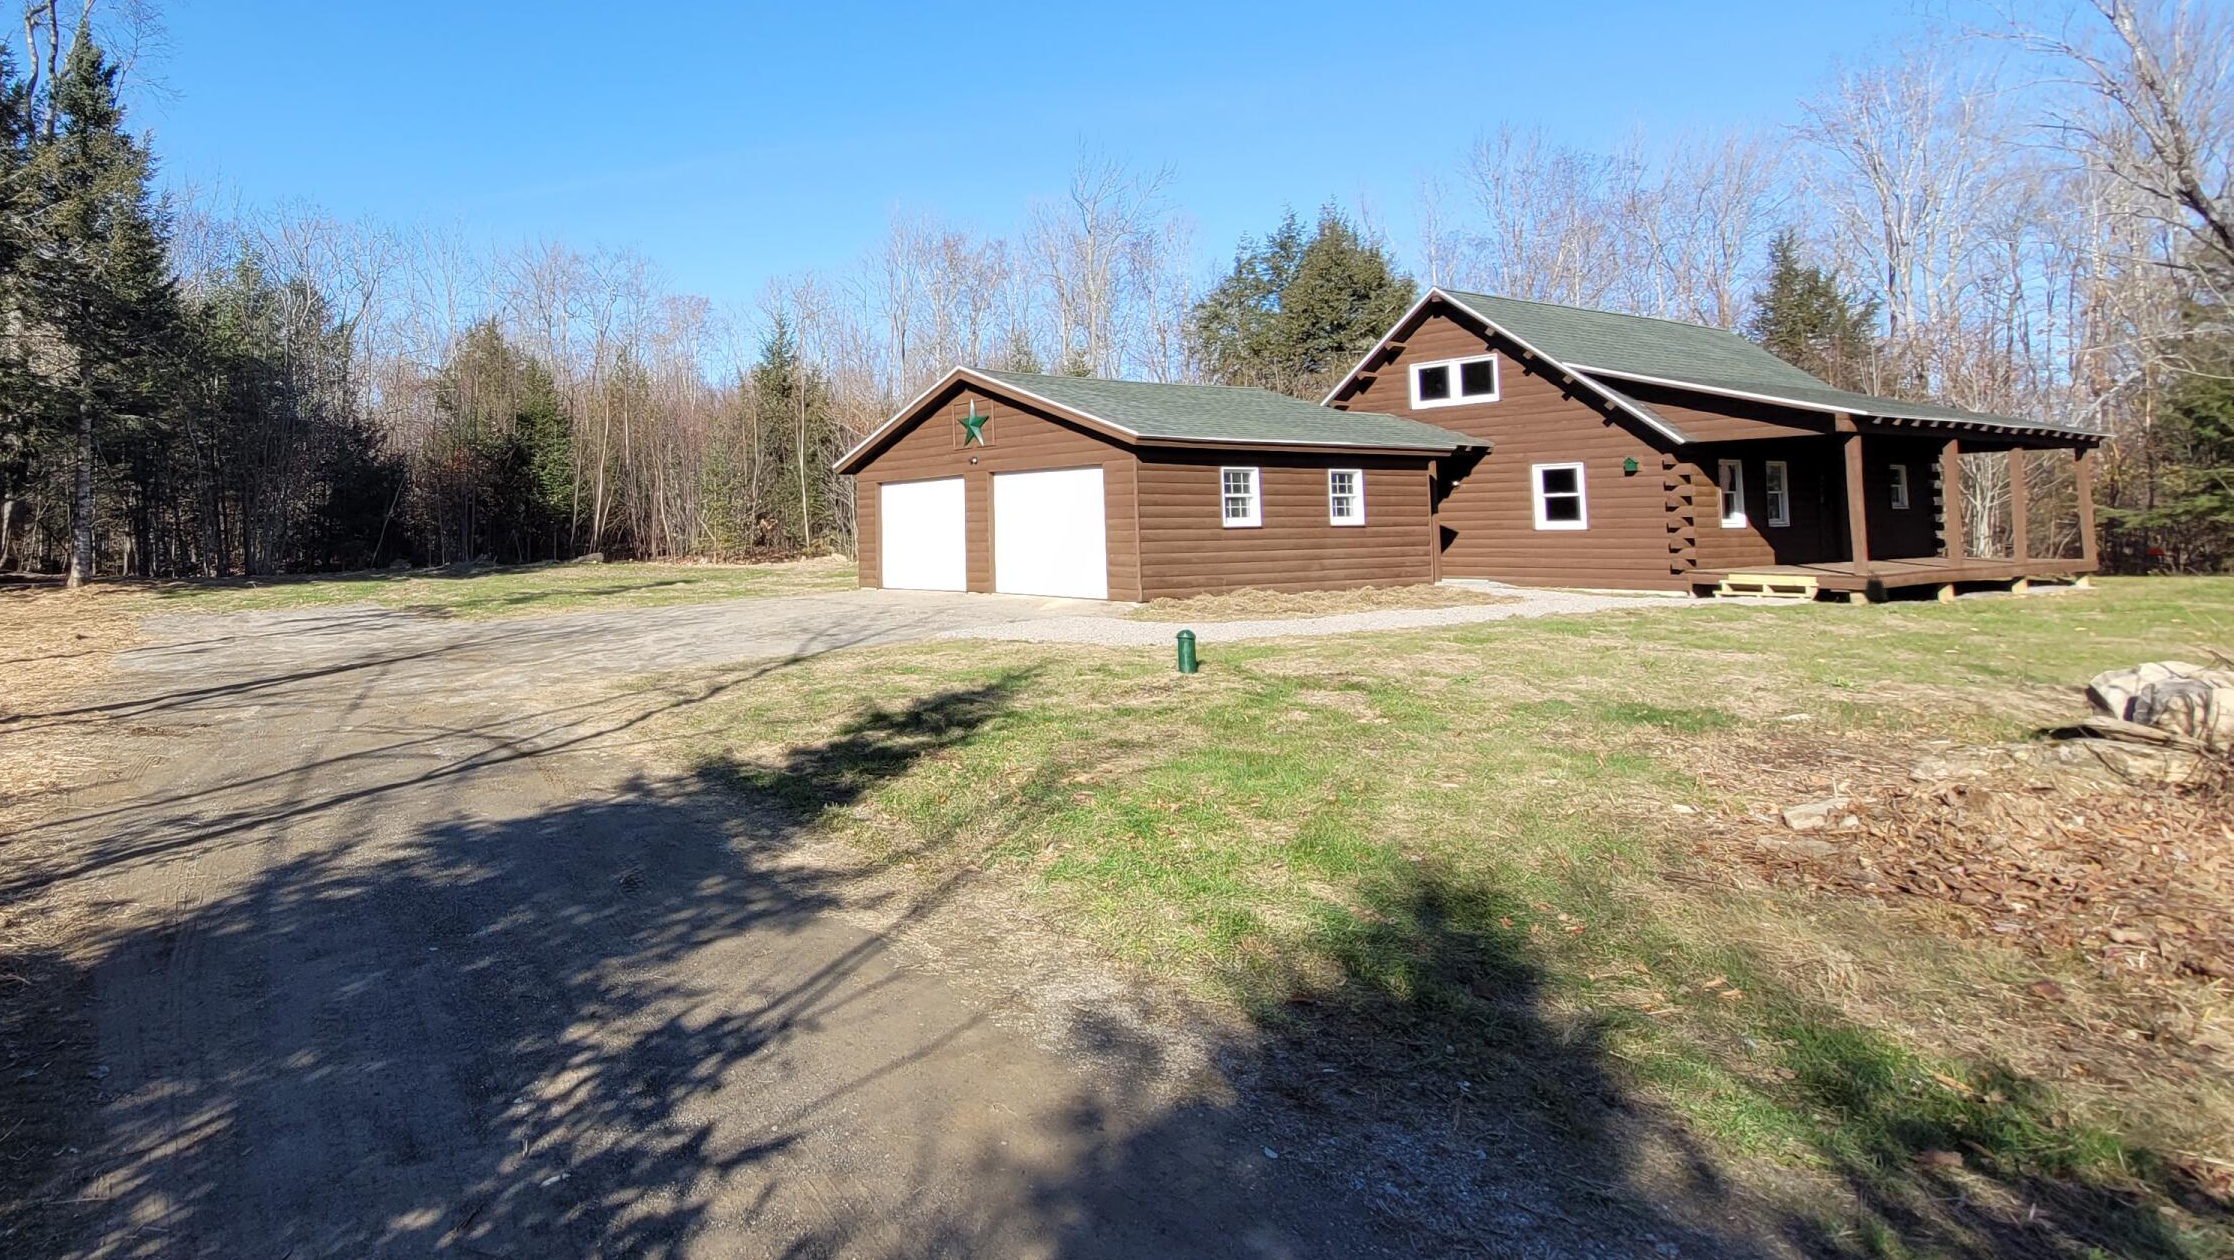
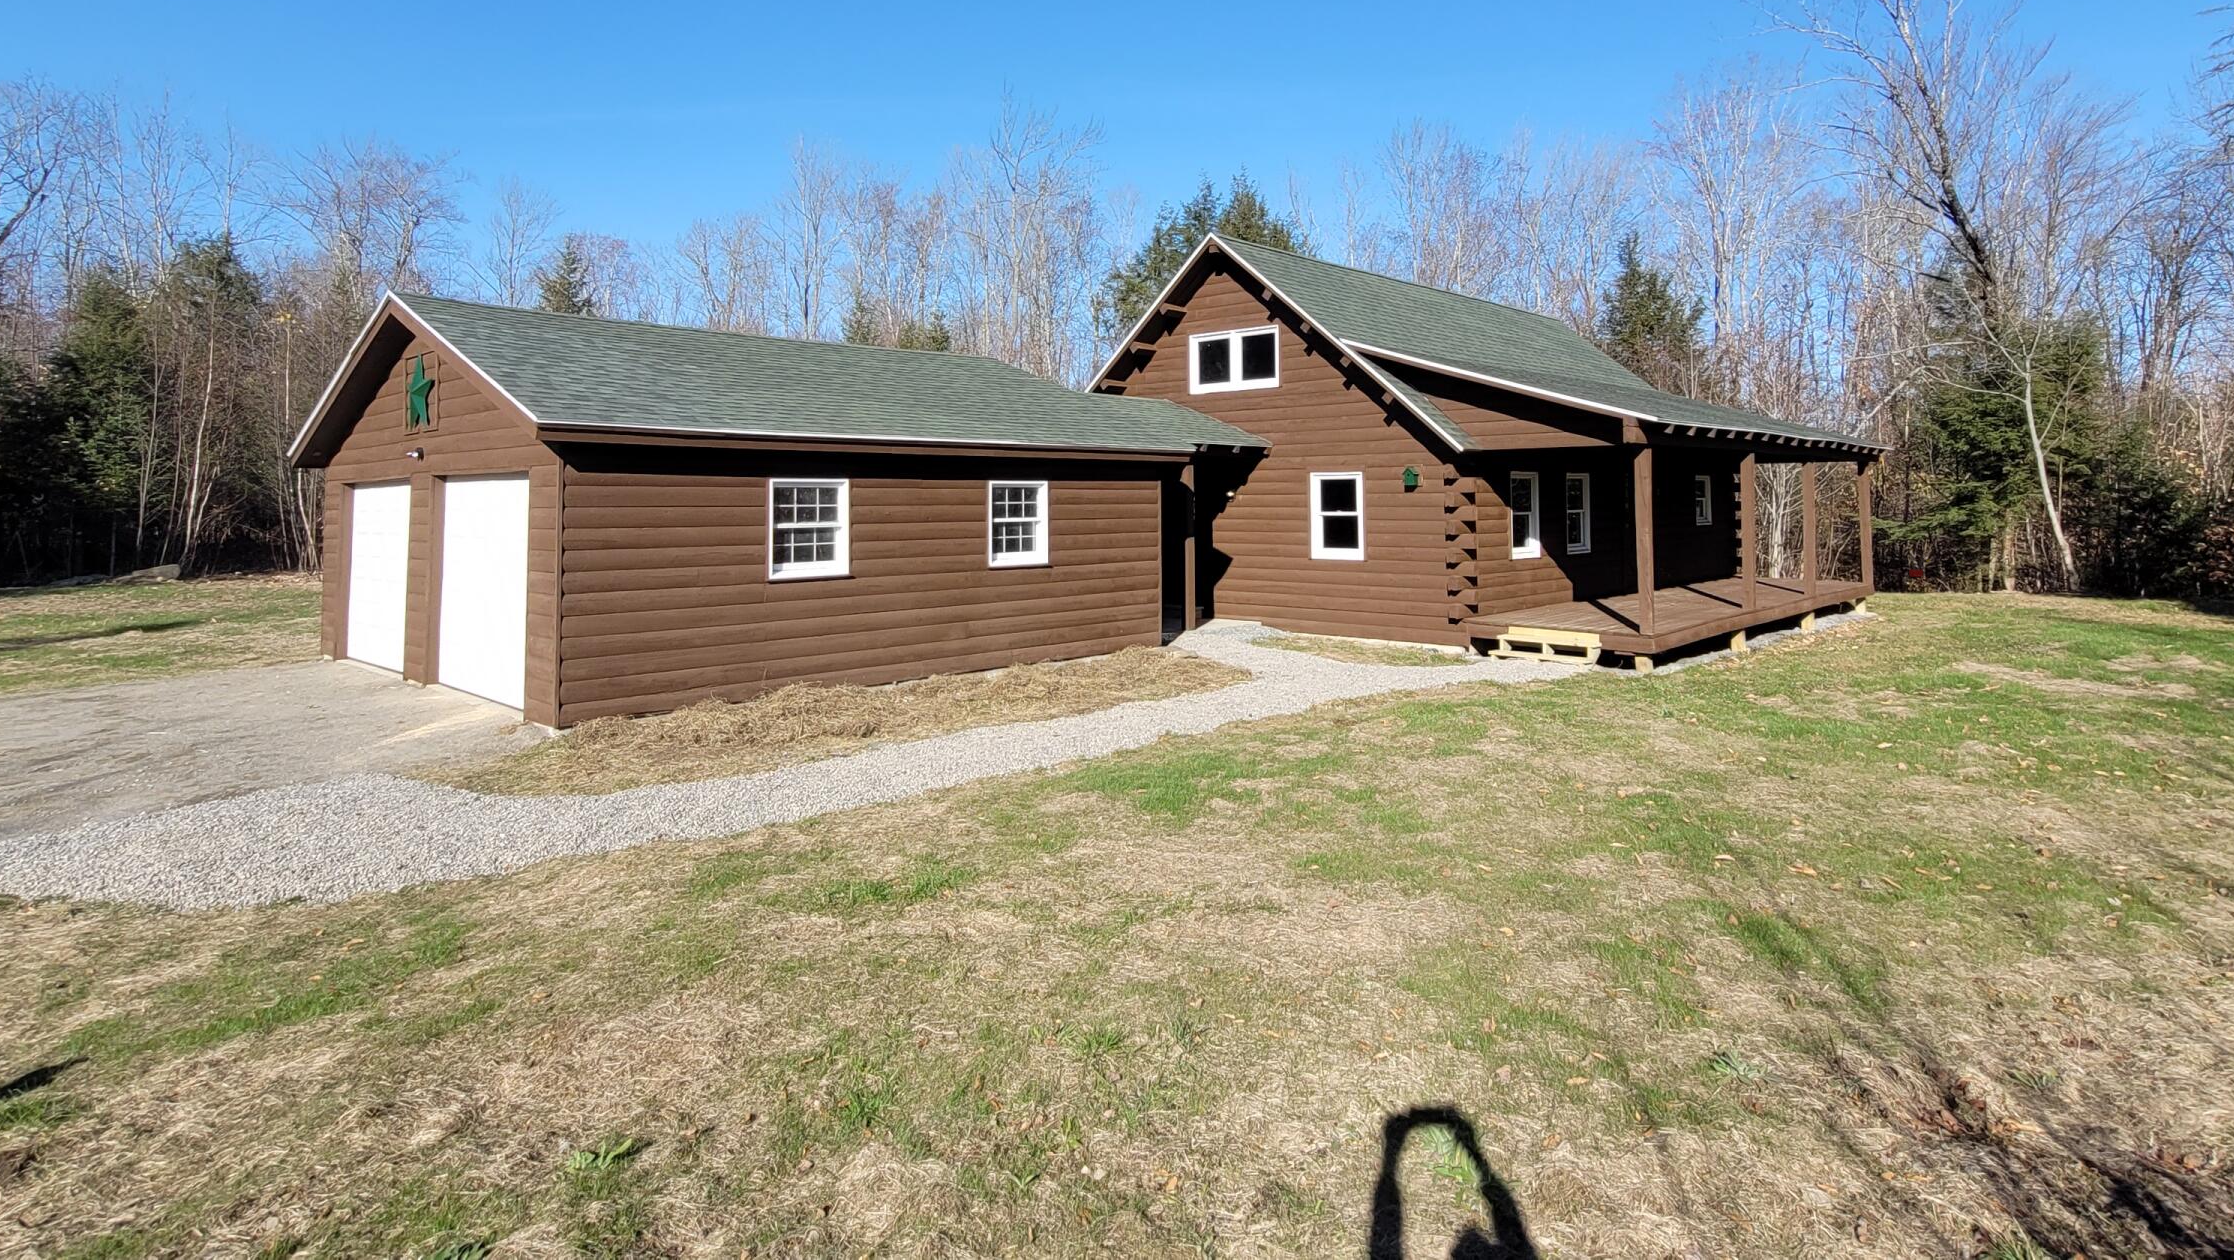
watering can: present [1865,571,1887,600] -> none [1644,626,1670,669]

